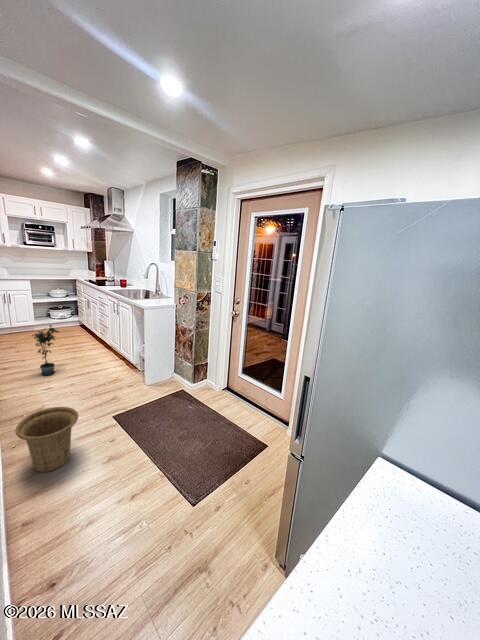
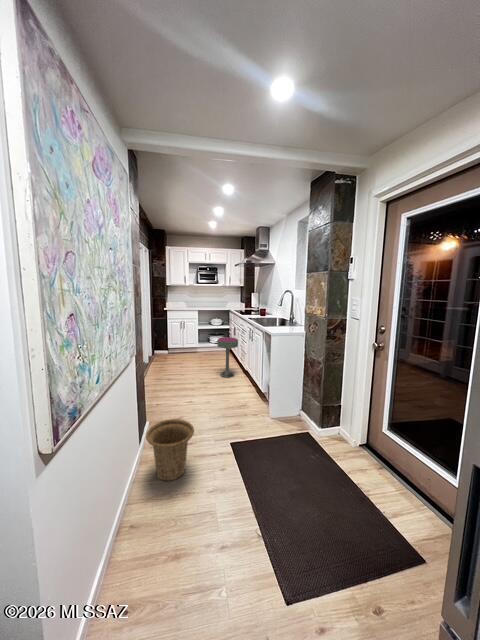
bar stool: none [71,311,97,355] -> present [217,337,238,378]
potted plant: present [32,325,58,375] -> none [185,347,204,390]

